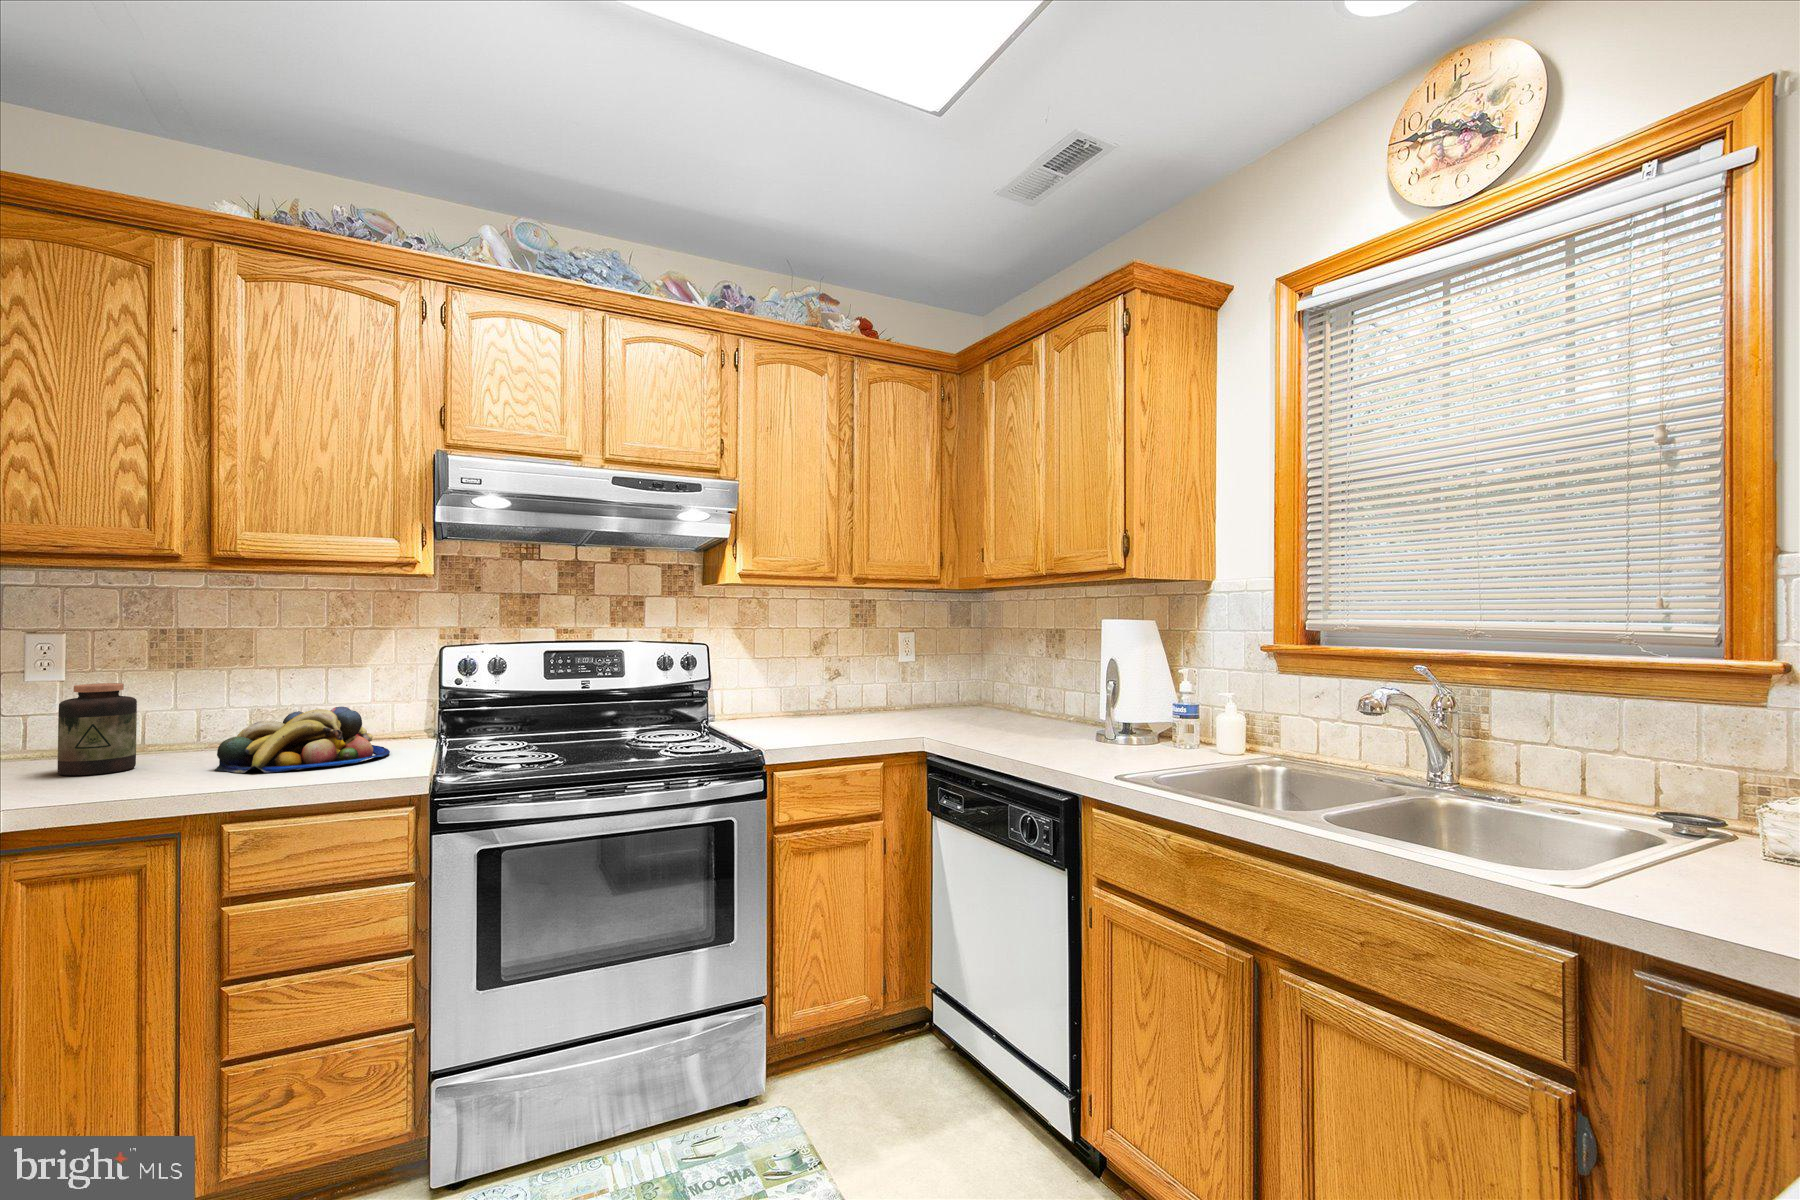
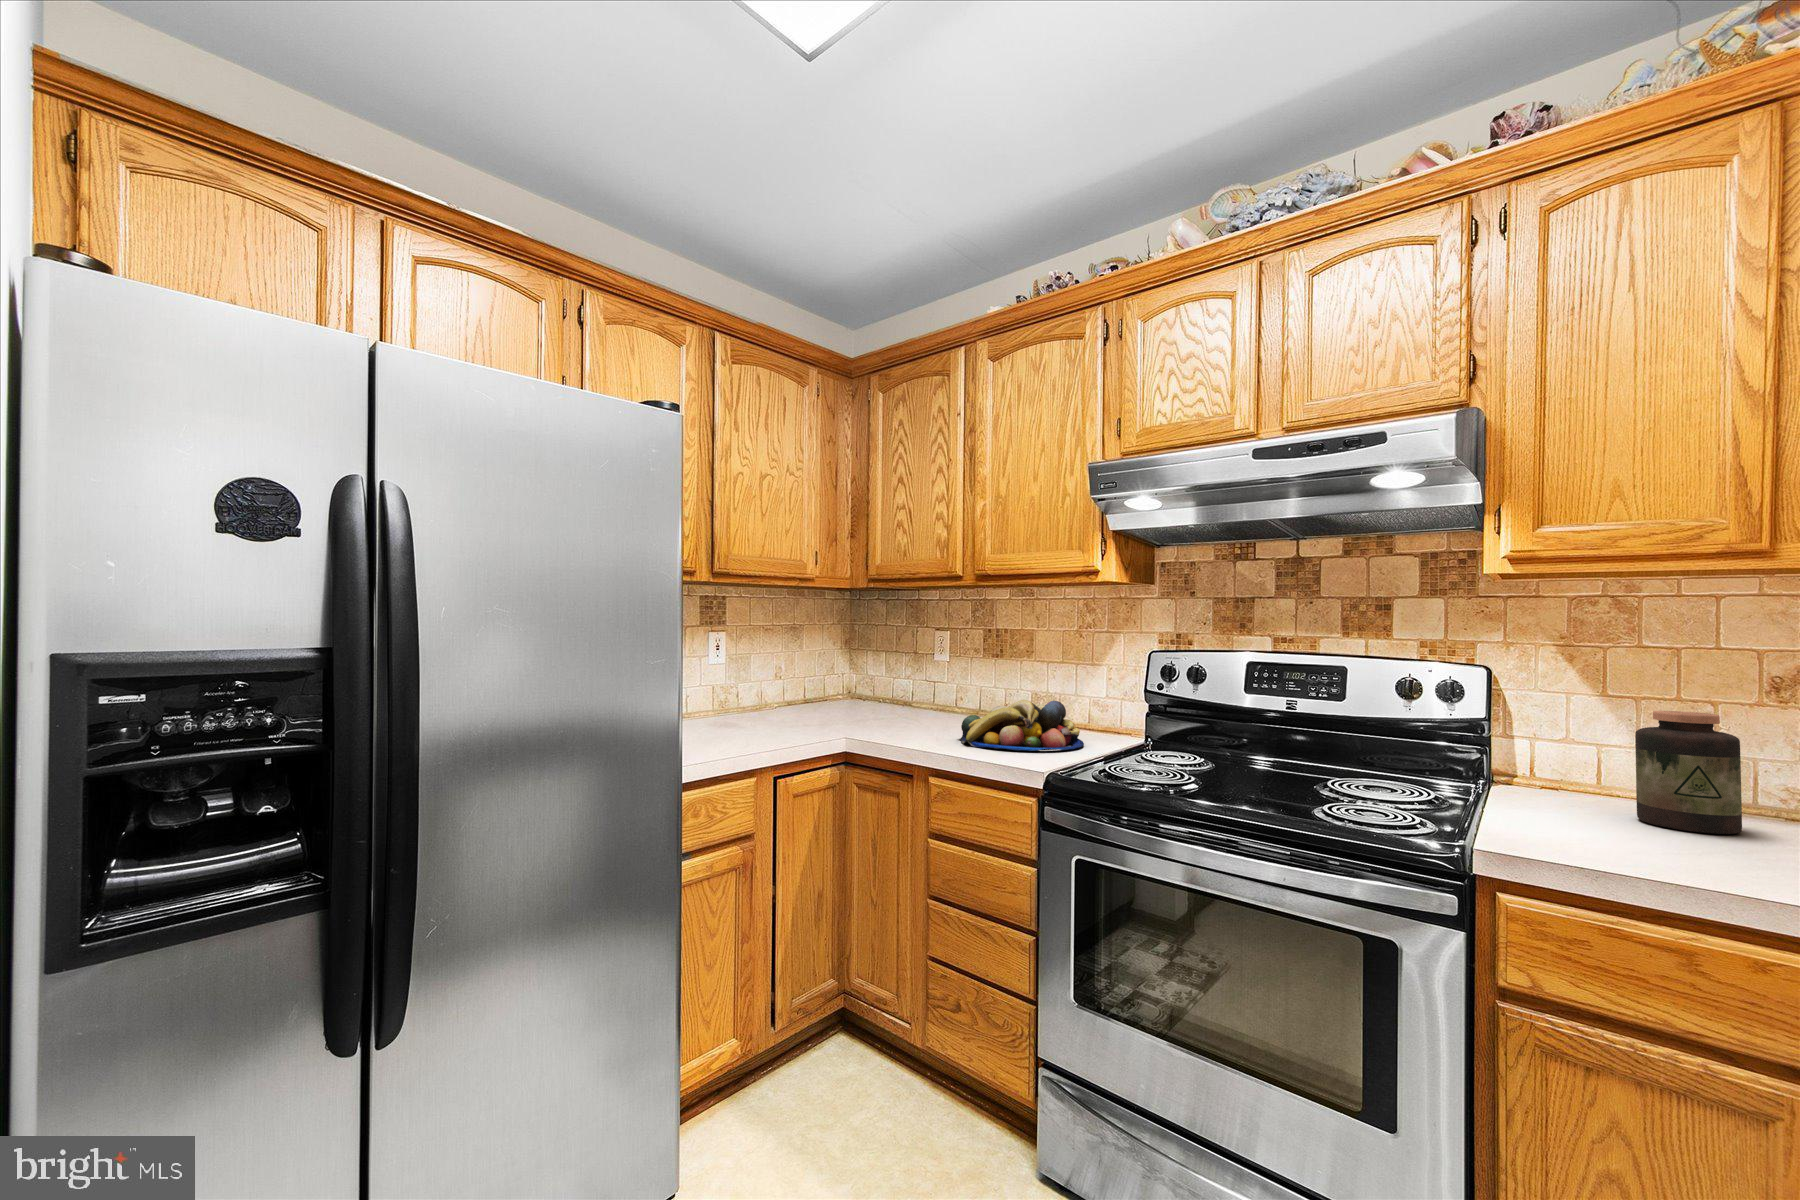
jar: present [57,683,137,775] -> present [1635,711,1742,834]

